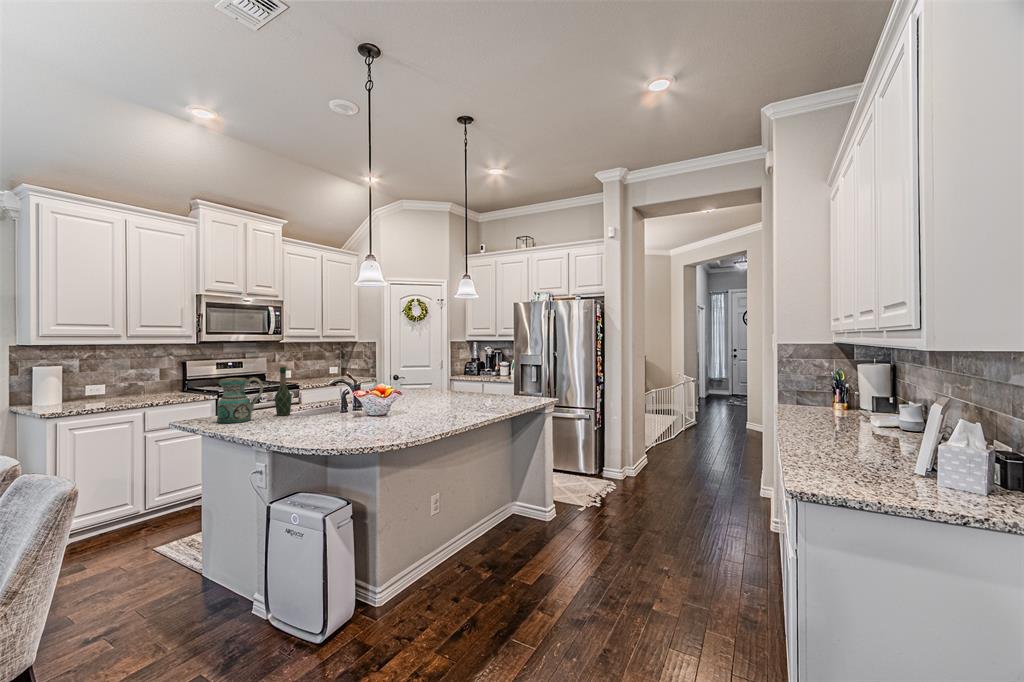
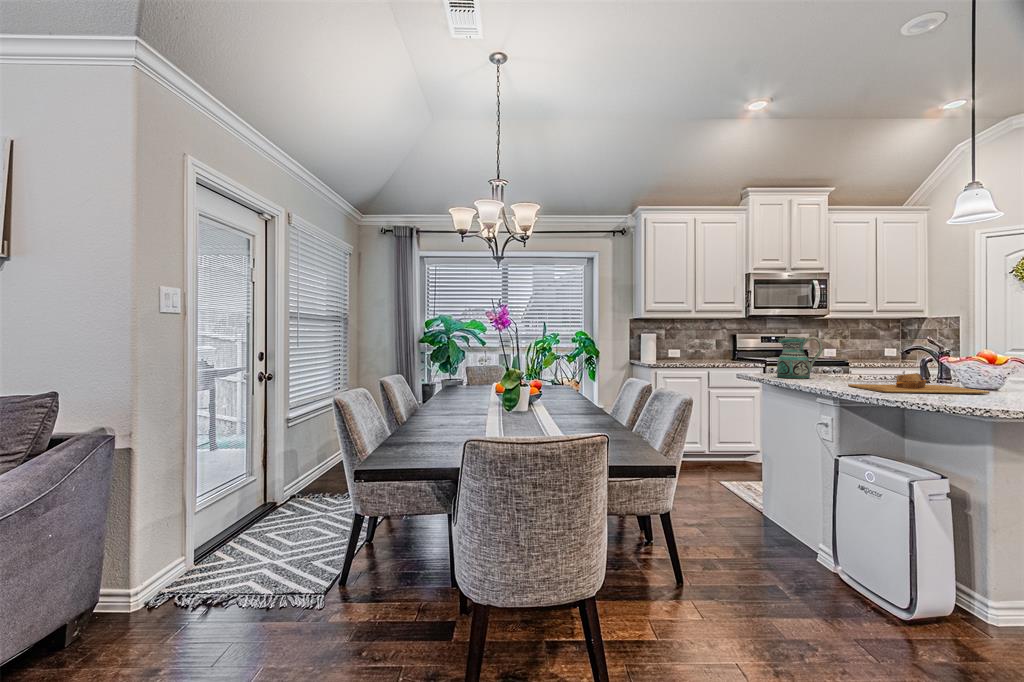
wine bottle: present [275,367,292,416] -> none [834,328,854,379]
cutting board: none [280,414,377,439] -> present [848,373,990,394]

